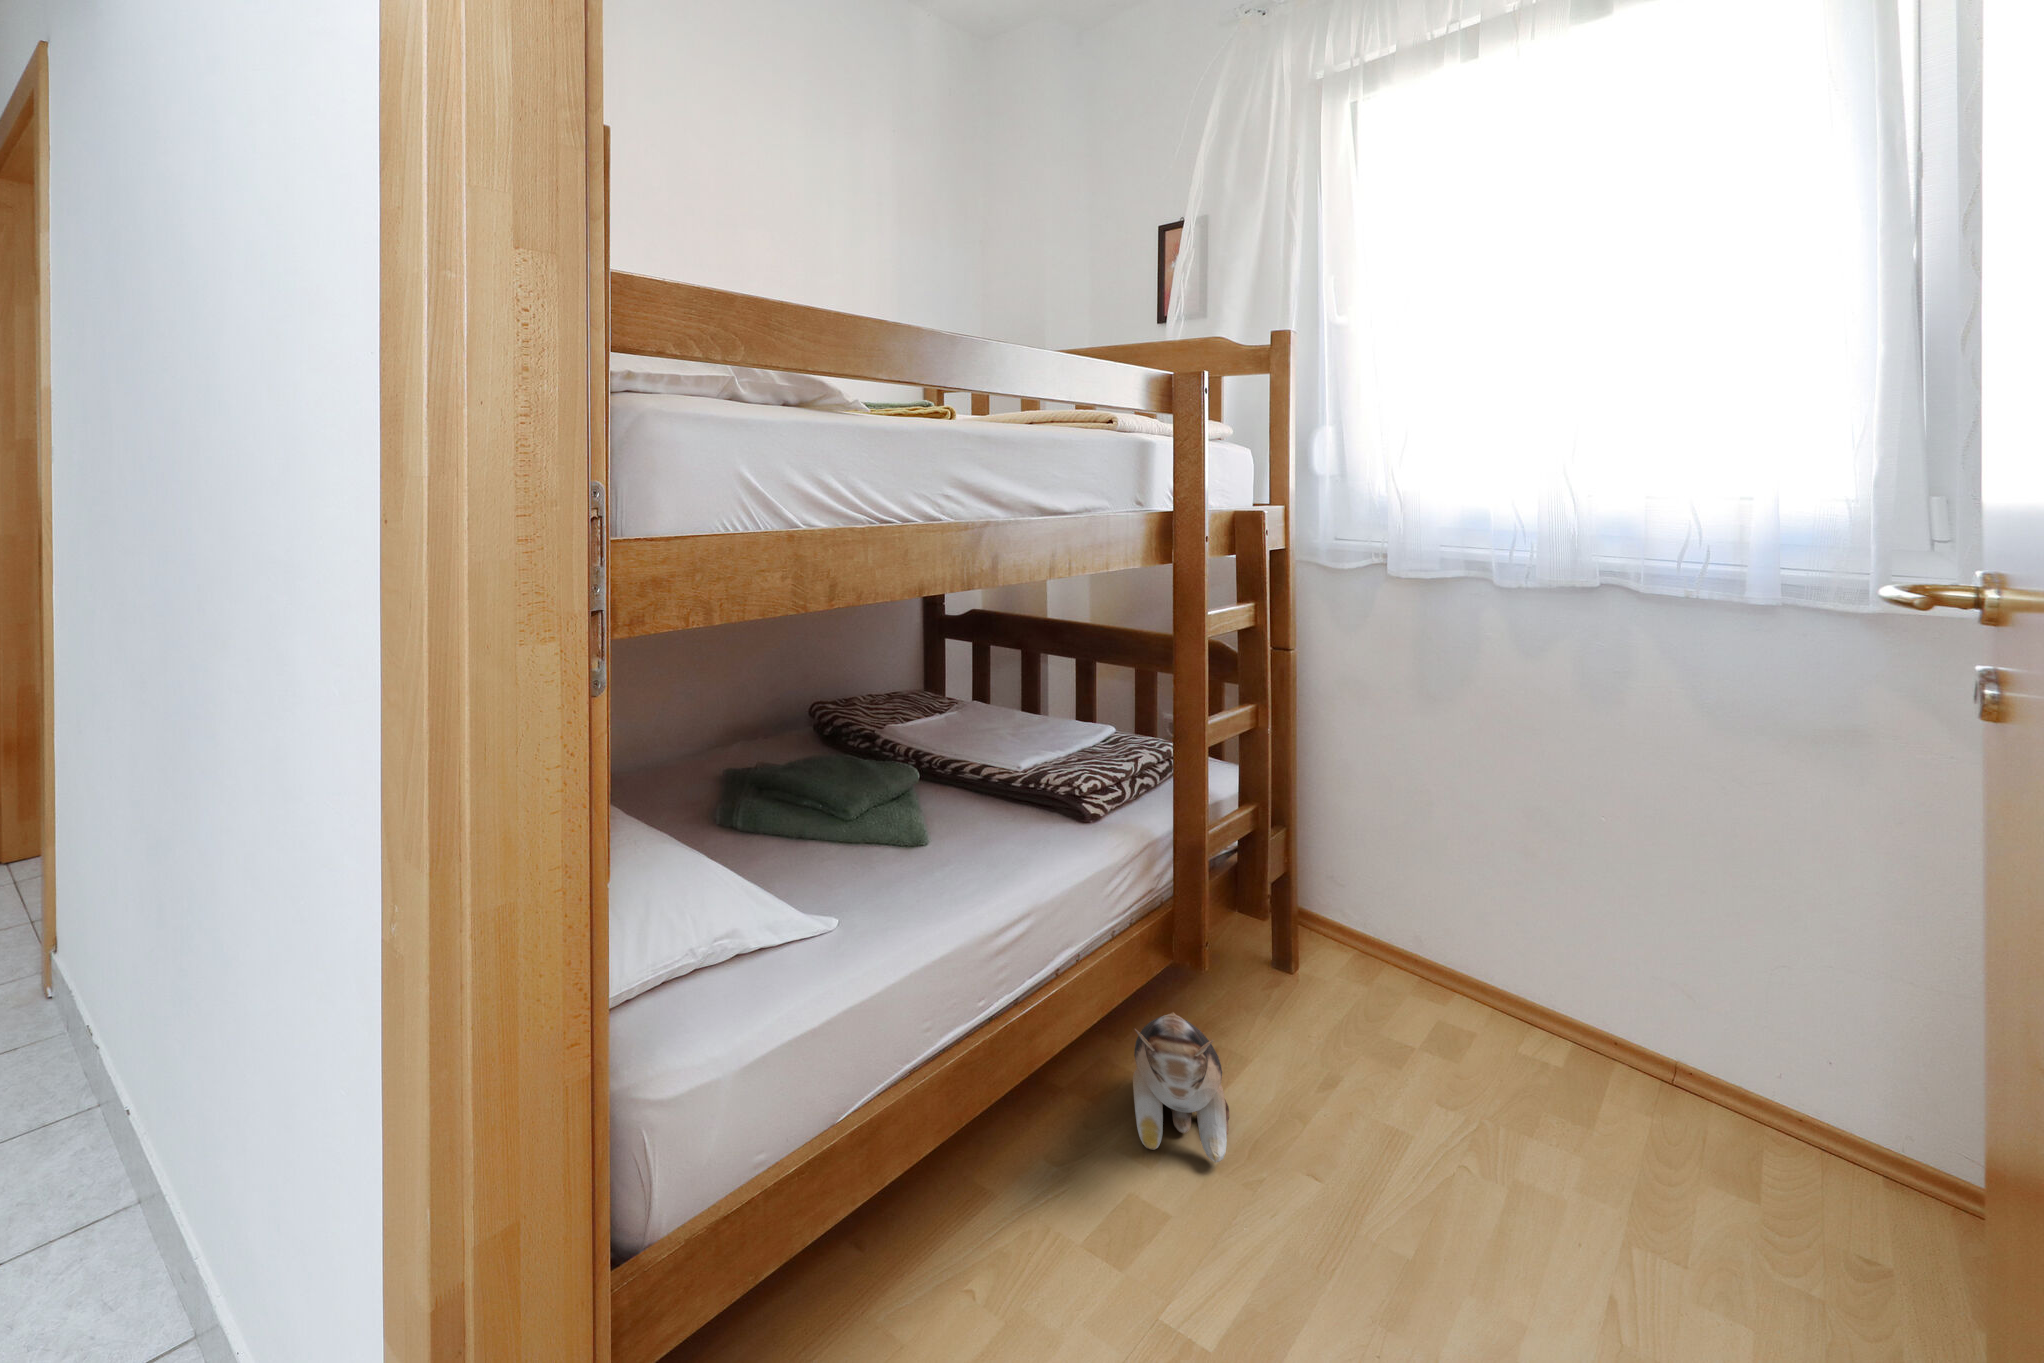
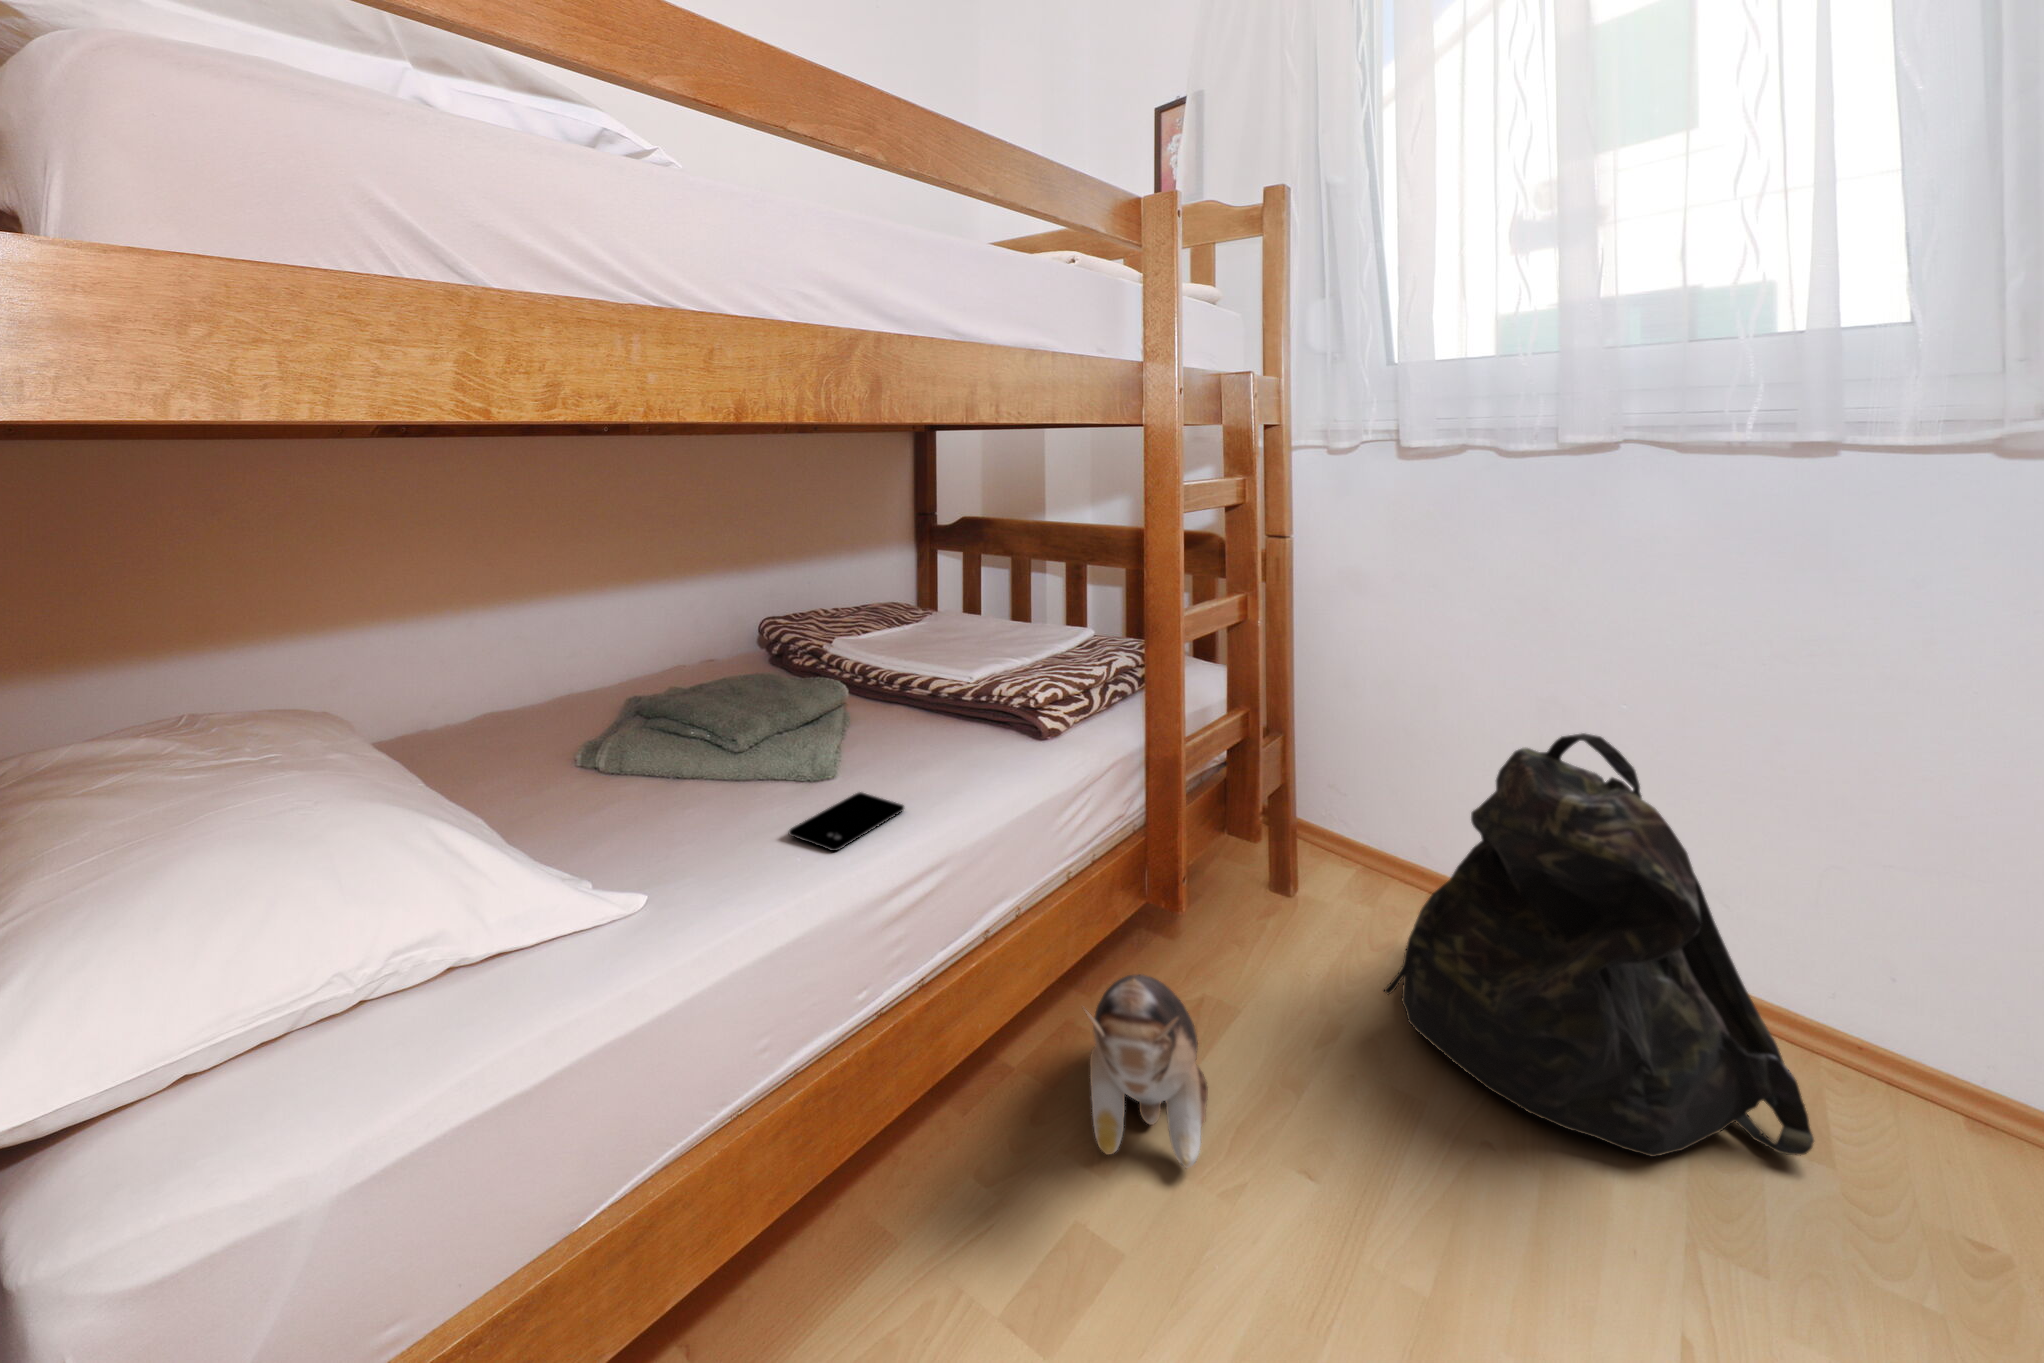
backpack: none [1378,840,1745,1193] -> present [1384,733,1814,1157]
smartphone: none [914,857,994,898] -> present [788,792,904,851]

